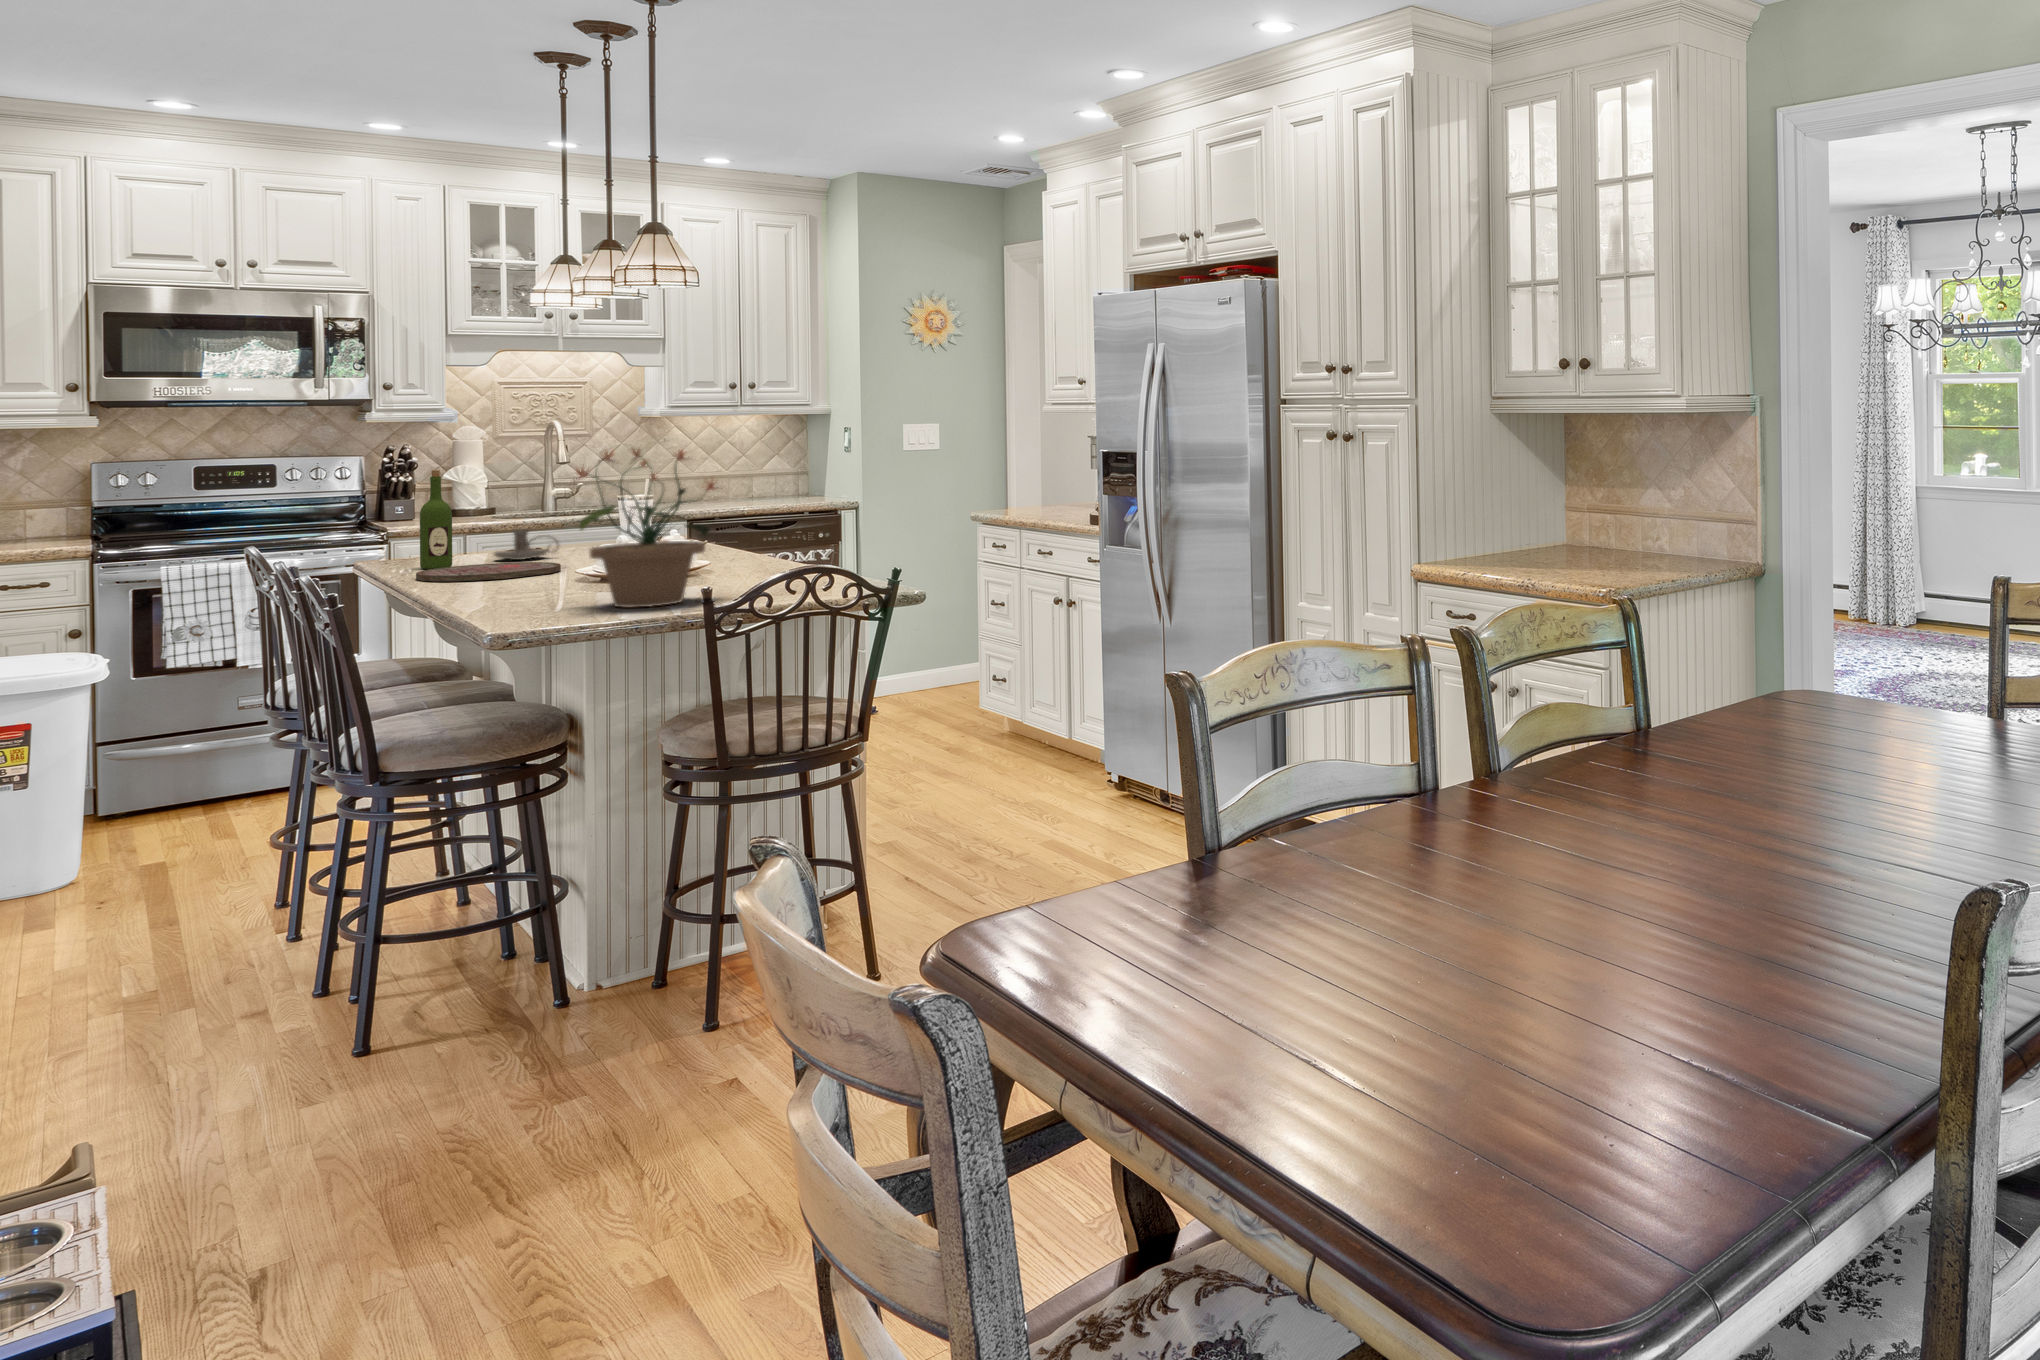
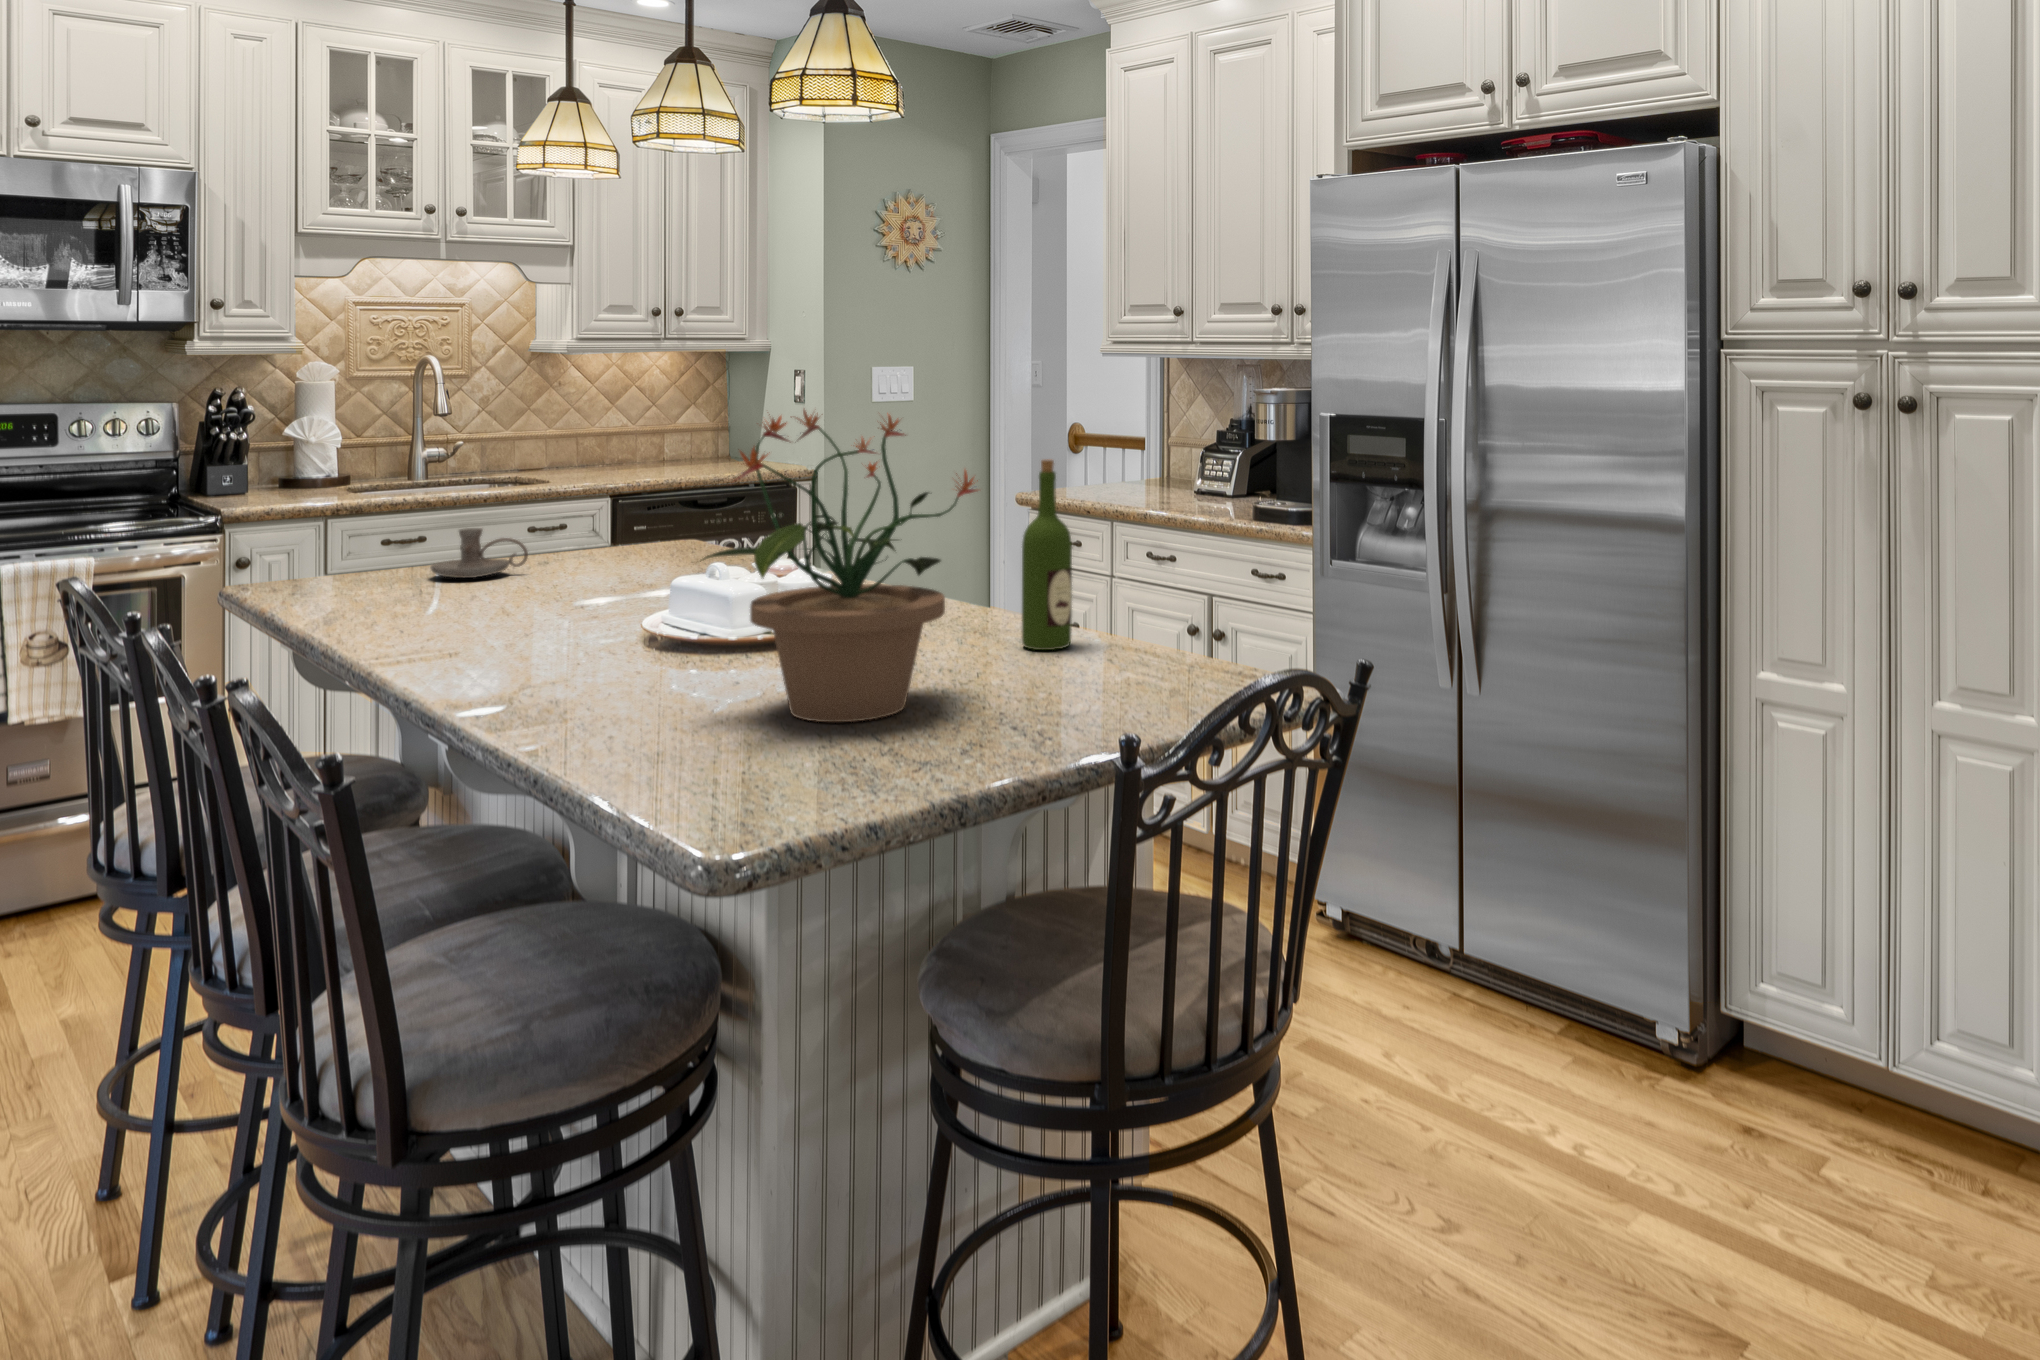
wine bottle: present [420,470,452,569] -> present [1022,459,1072,650]
cutting board: present [416,562,561,581] -> none [344,589,567,633]

